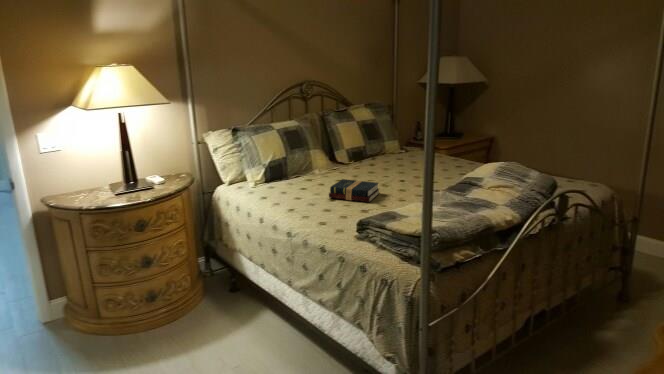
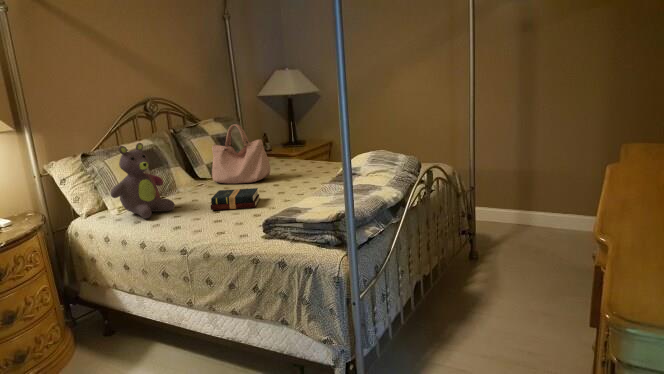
handbag: none [348,115,402,174] -> present [212,124,271,184]
stuffed bear: none [247,125,300,196] -> present [111,143,175,218]

